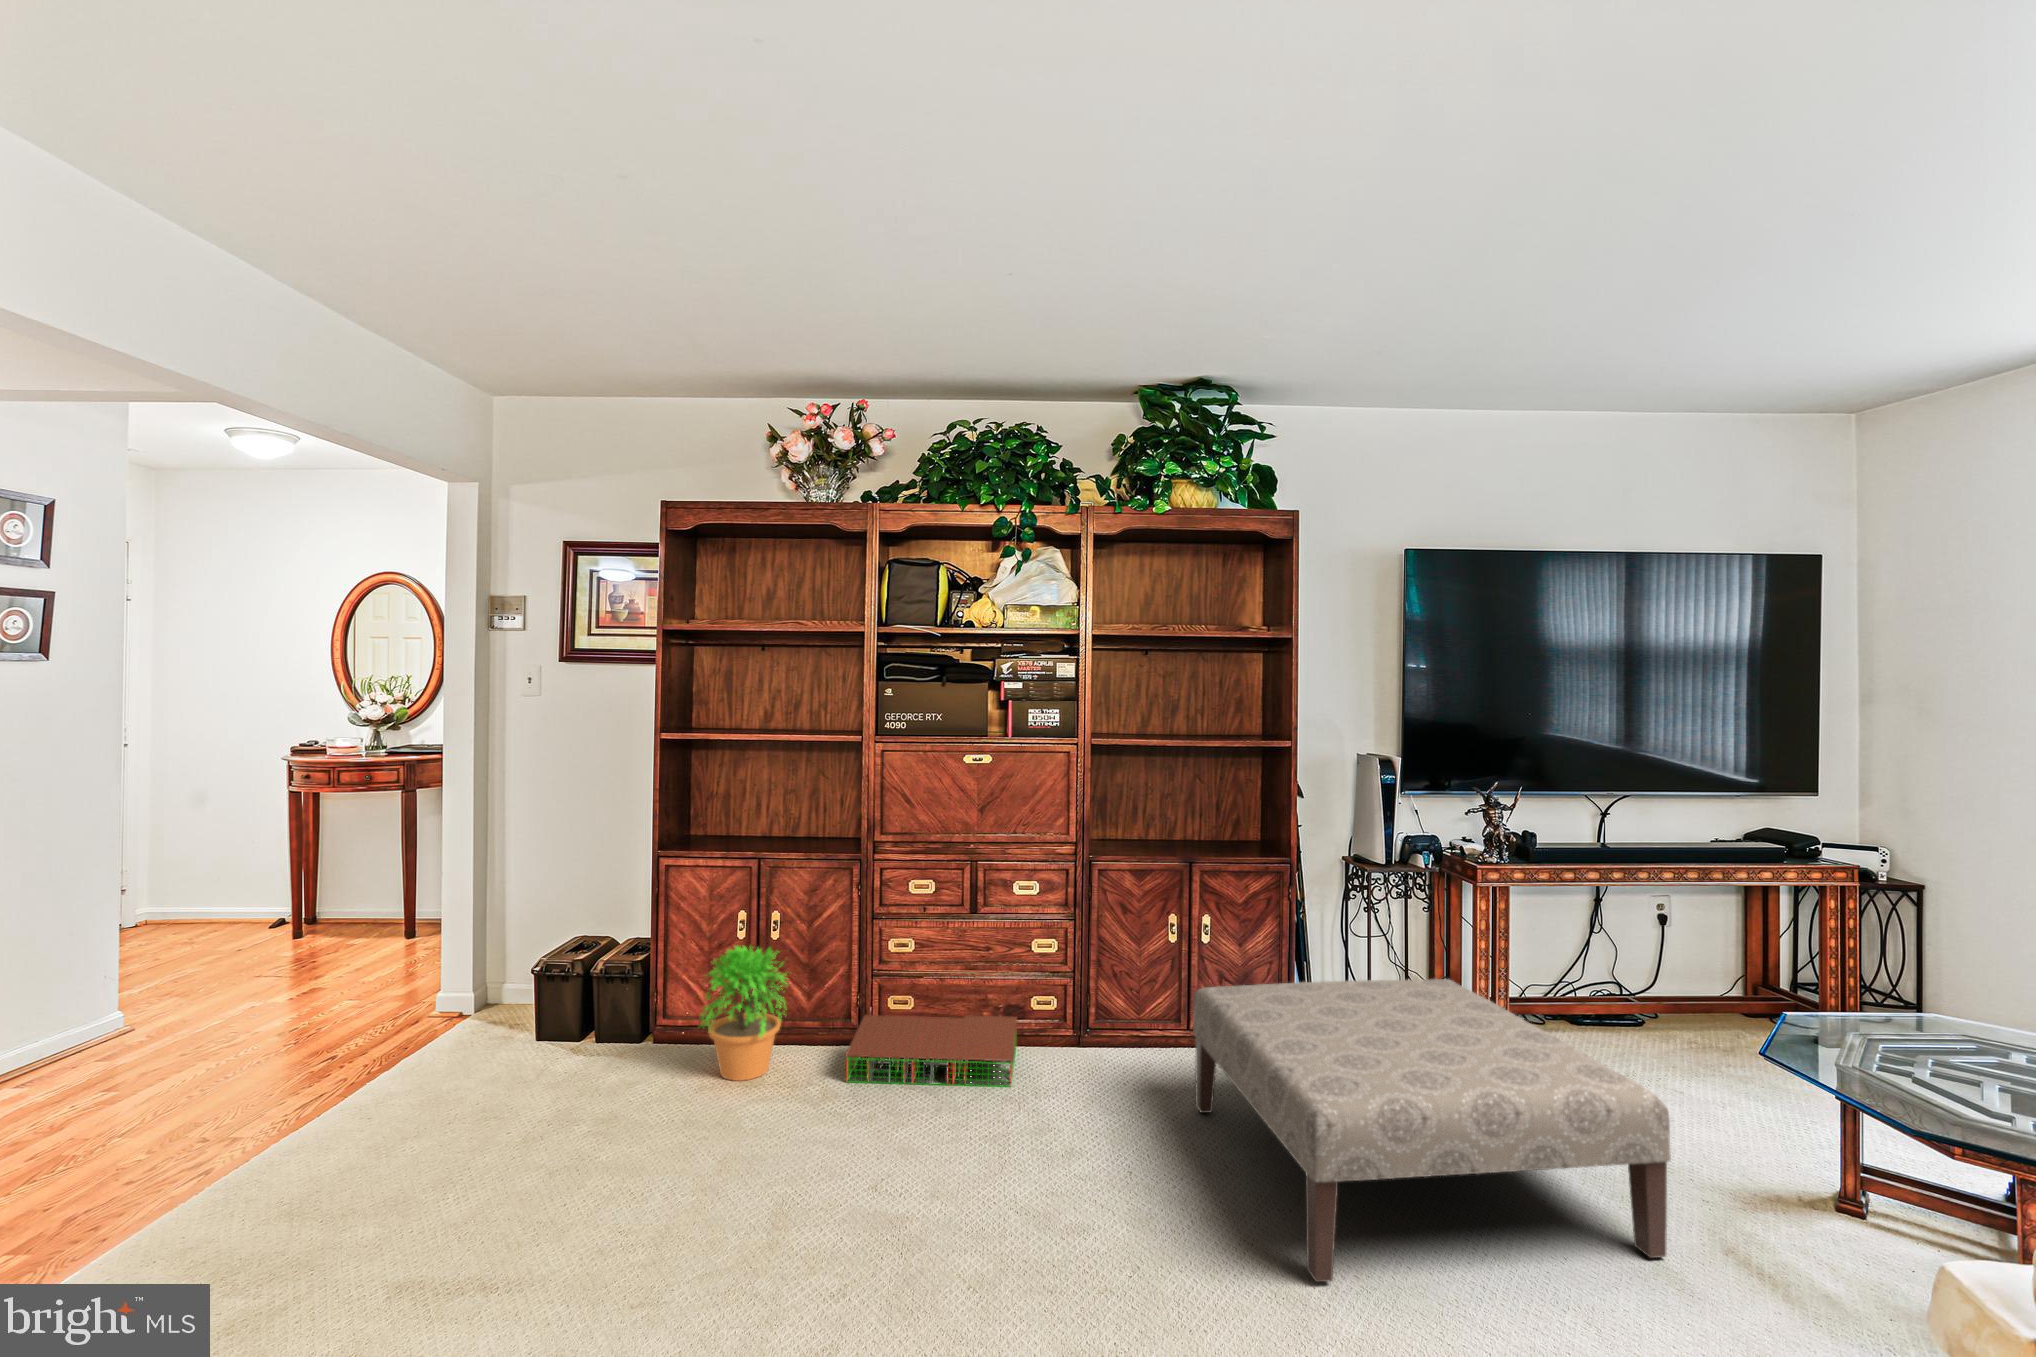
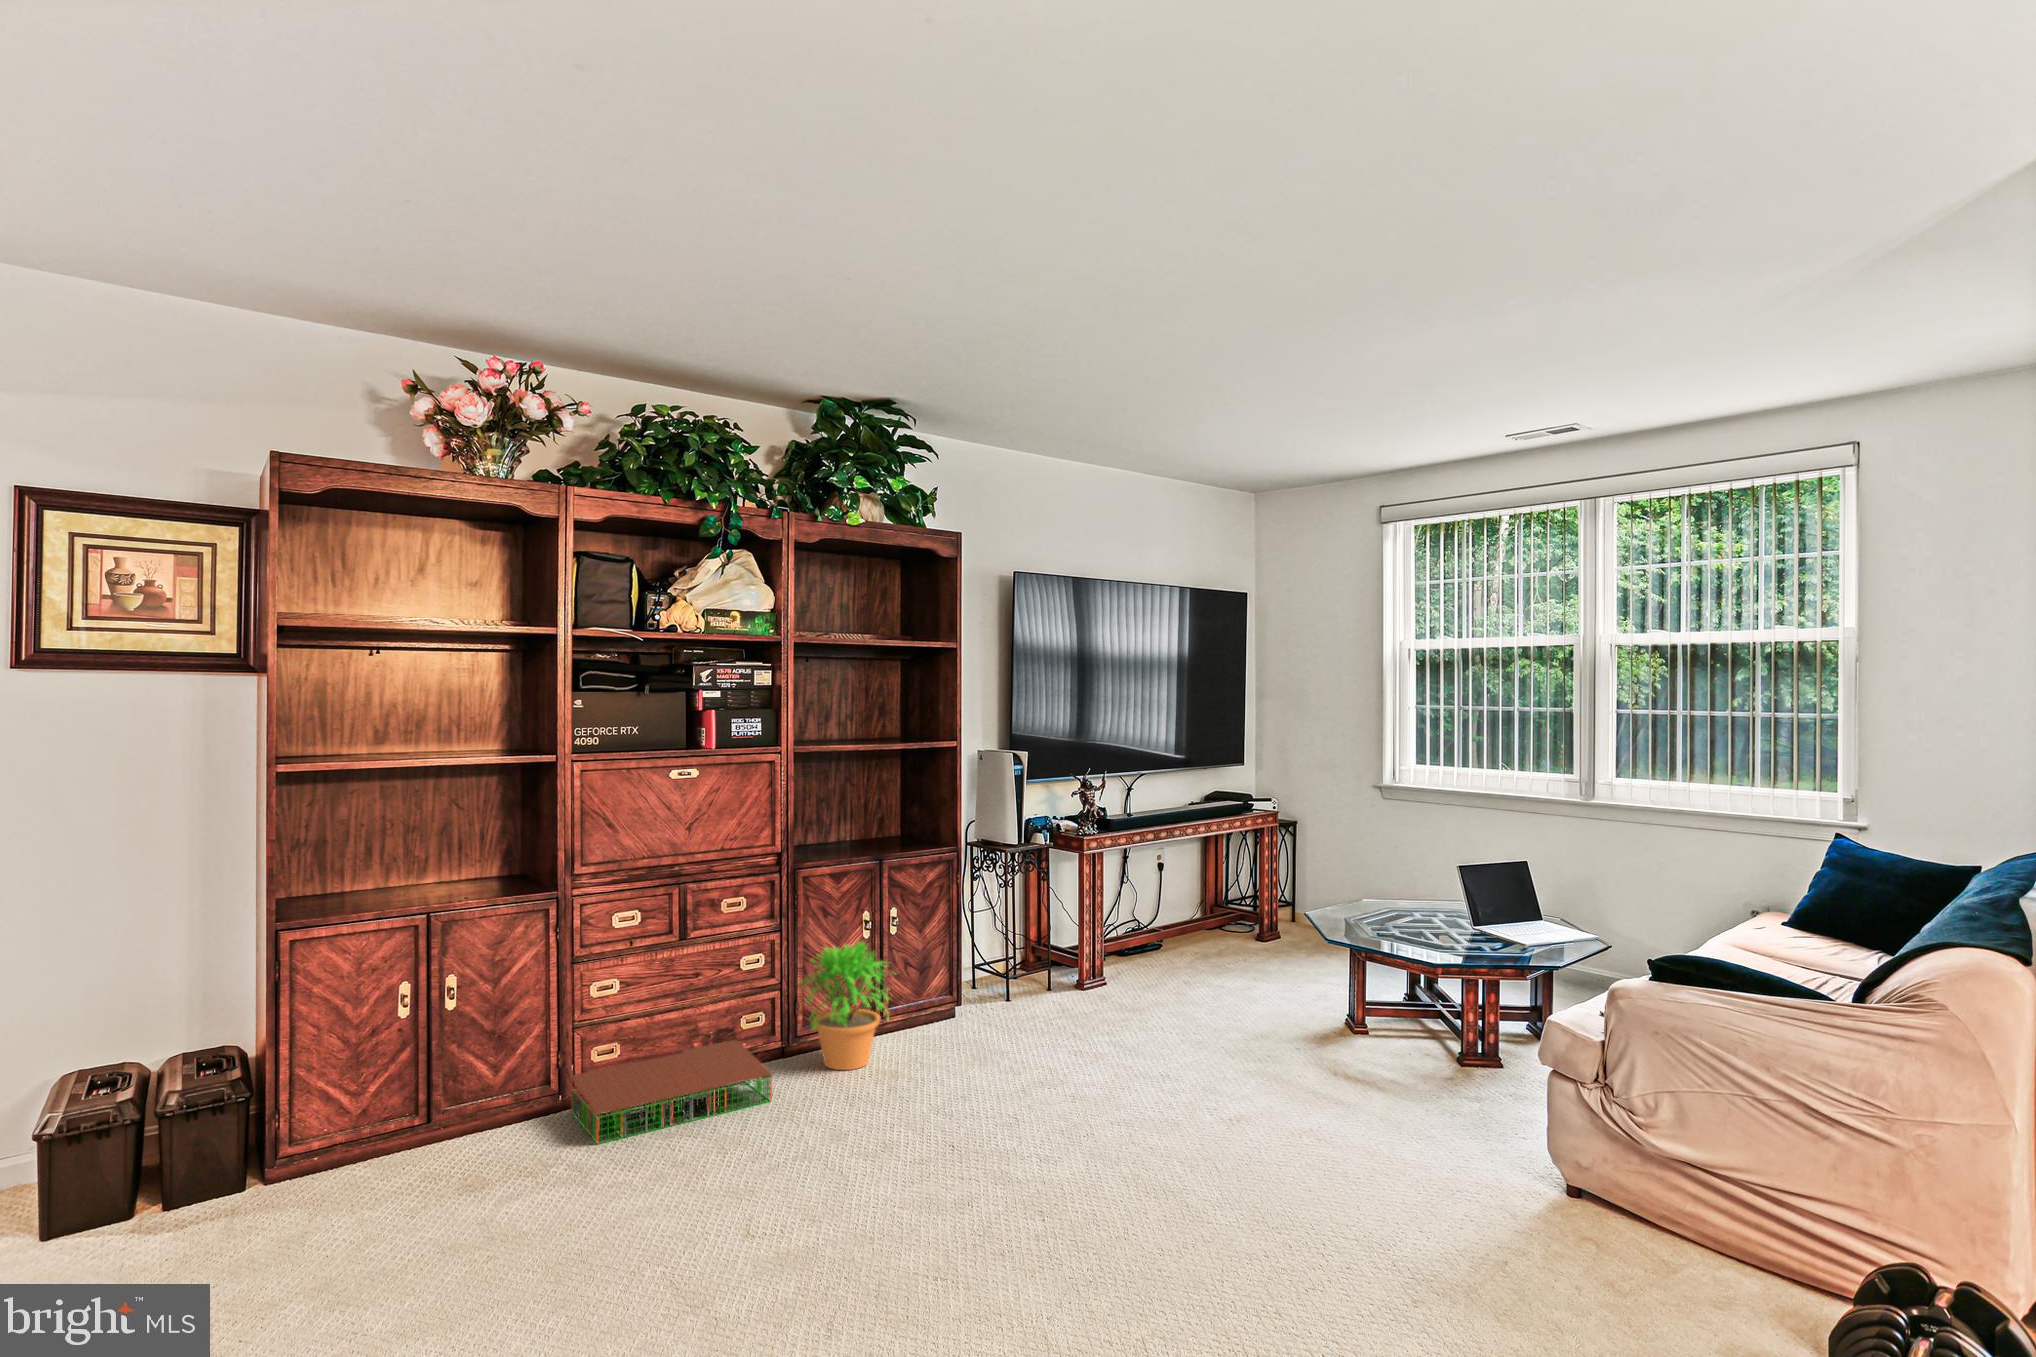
potted plant: present [701,946,787,1081] -> present [804,942,888,1070]
ottoman: present [1193,979,1671,1282] -> none [941,925,1289,1143]

